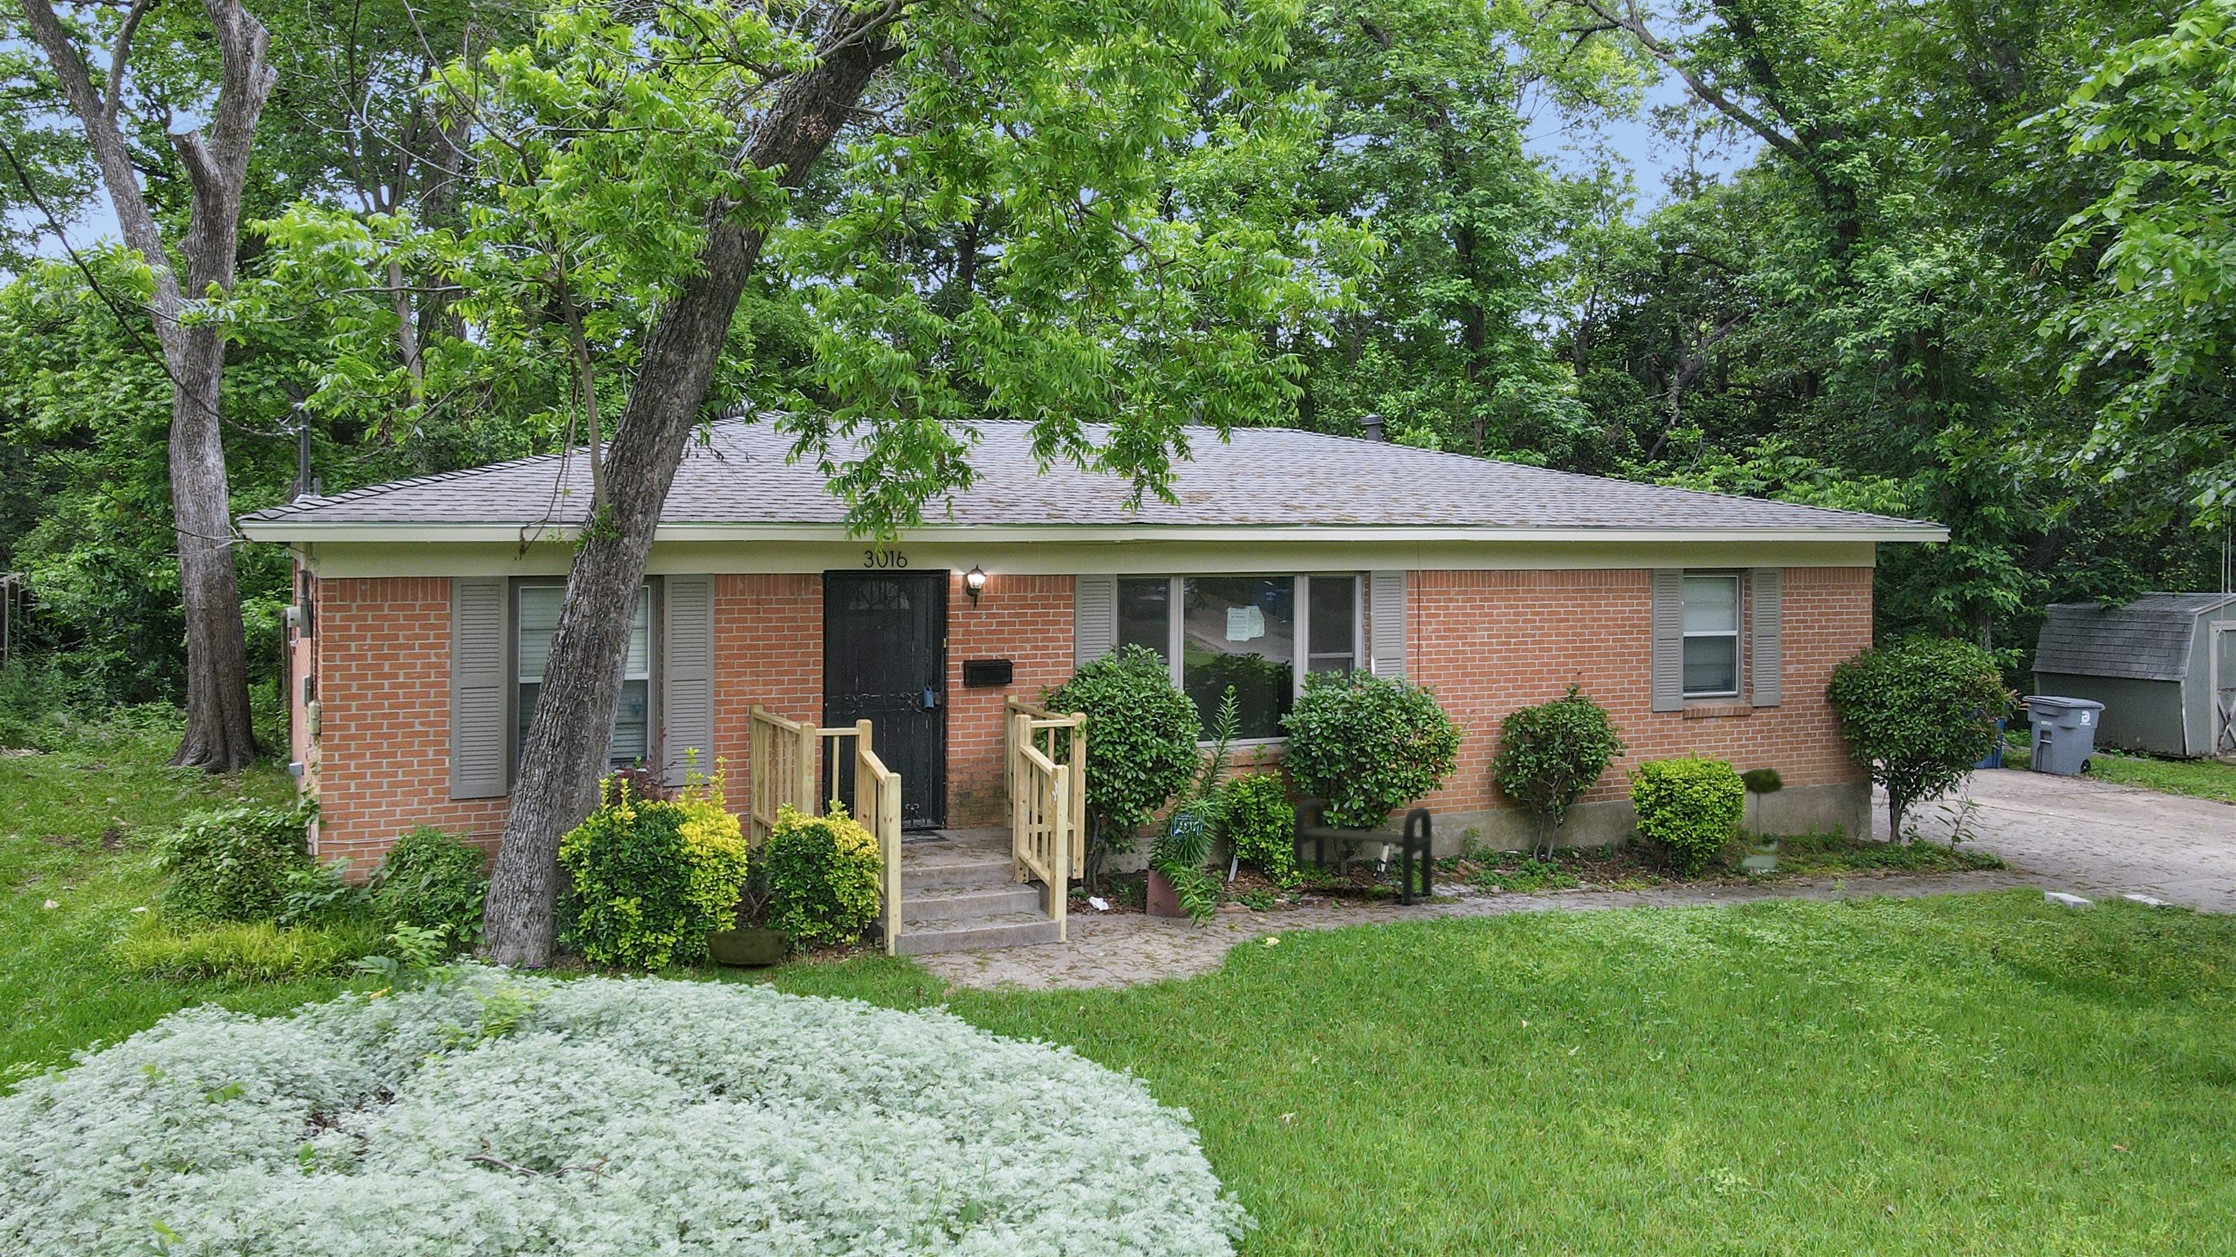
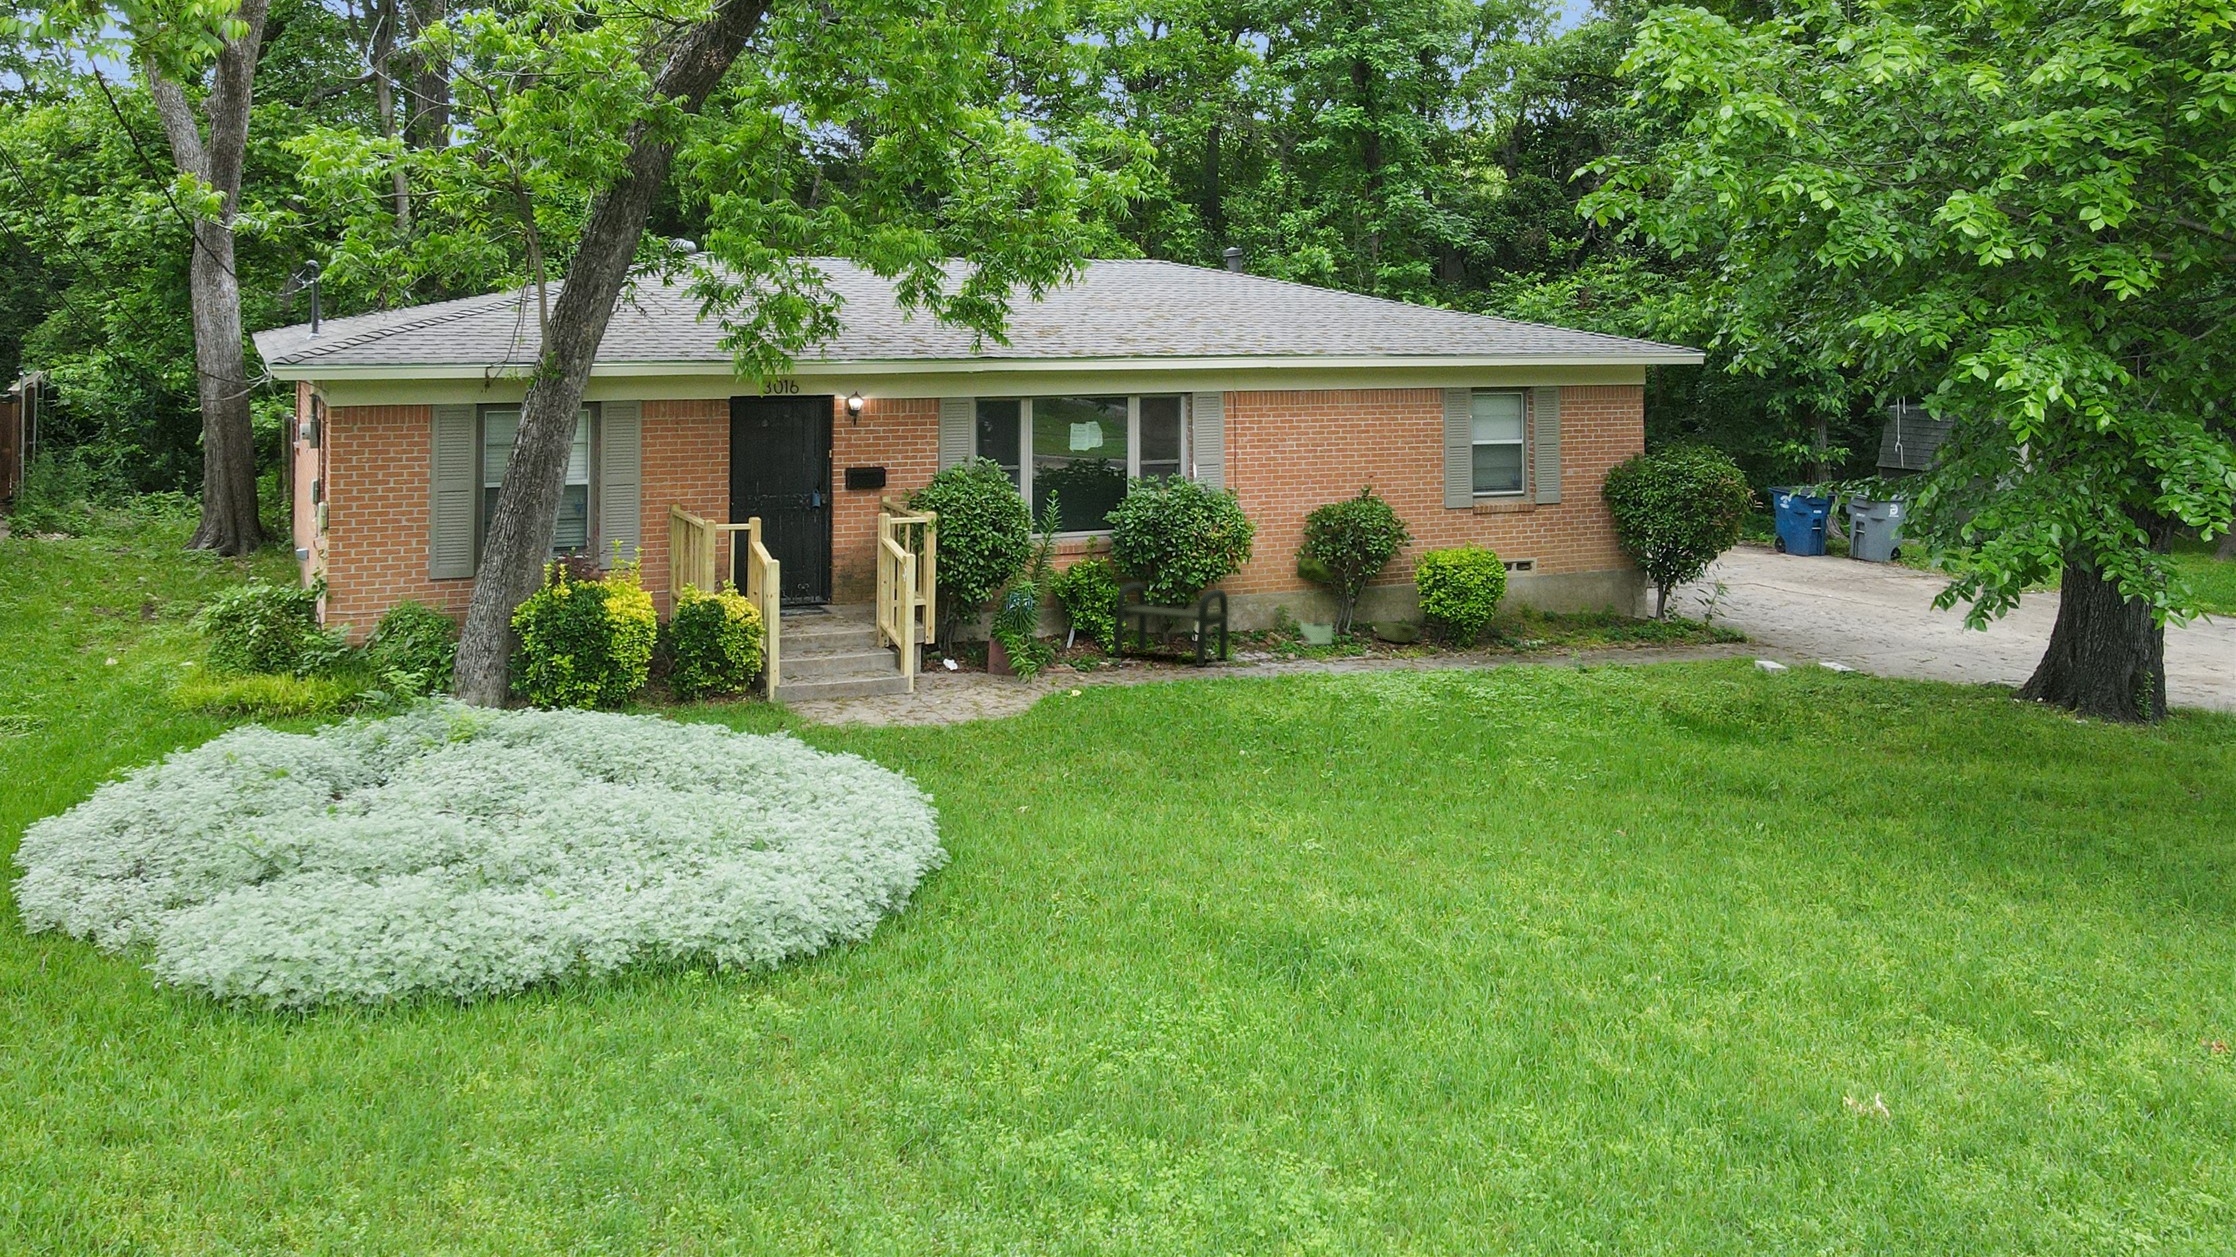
potted tree: present [1742,768,1784,869] -> present [1297,558,1334,645]
woven basket: present [705,929,788,965] -> present [1375,620,1416,643]

